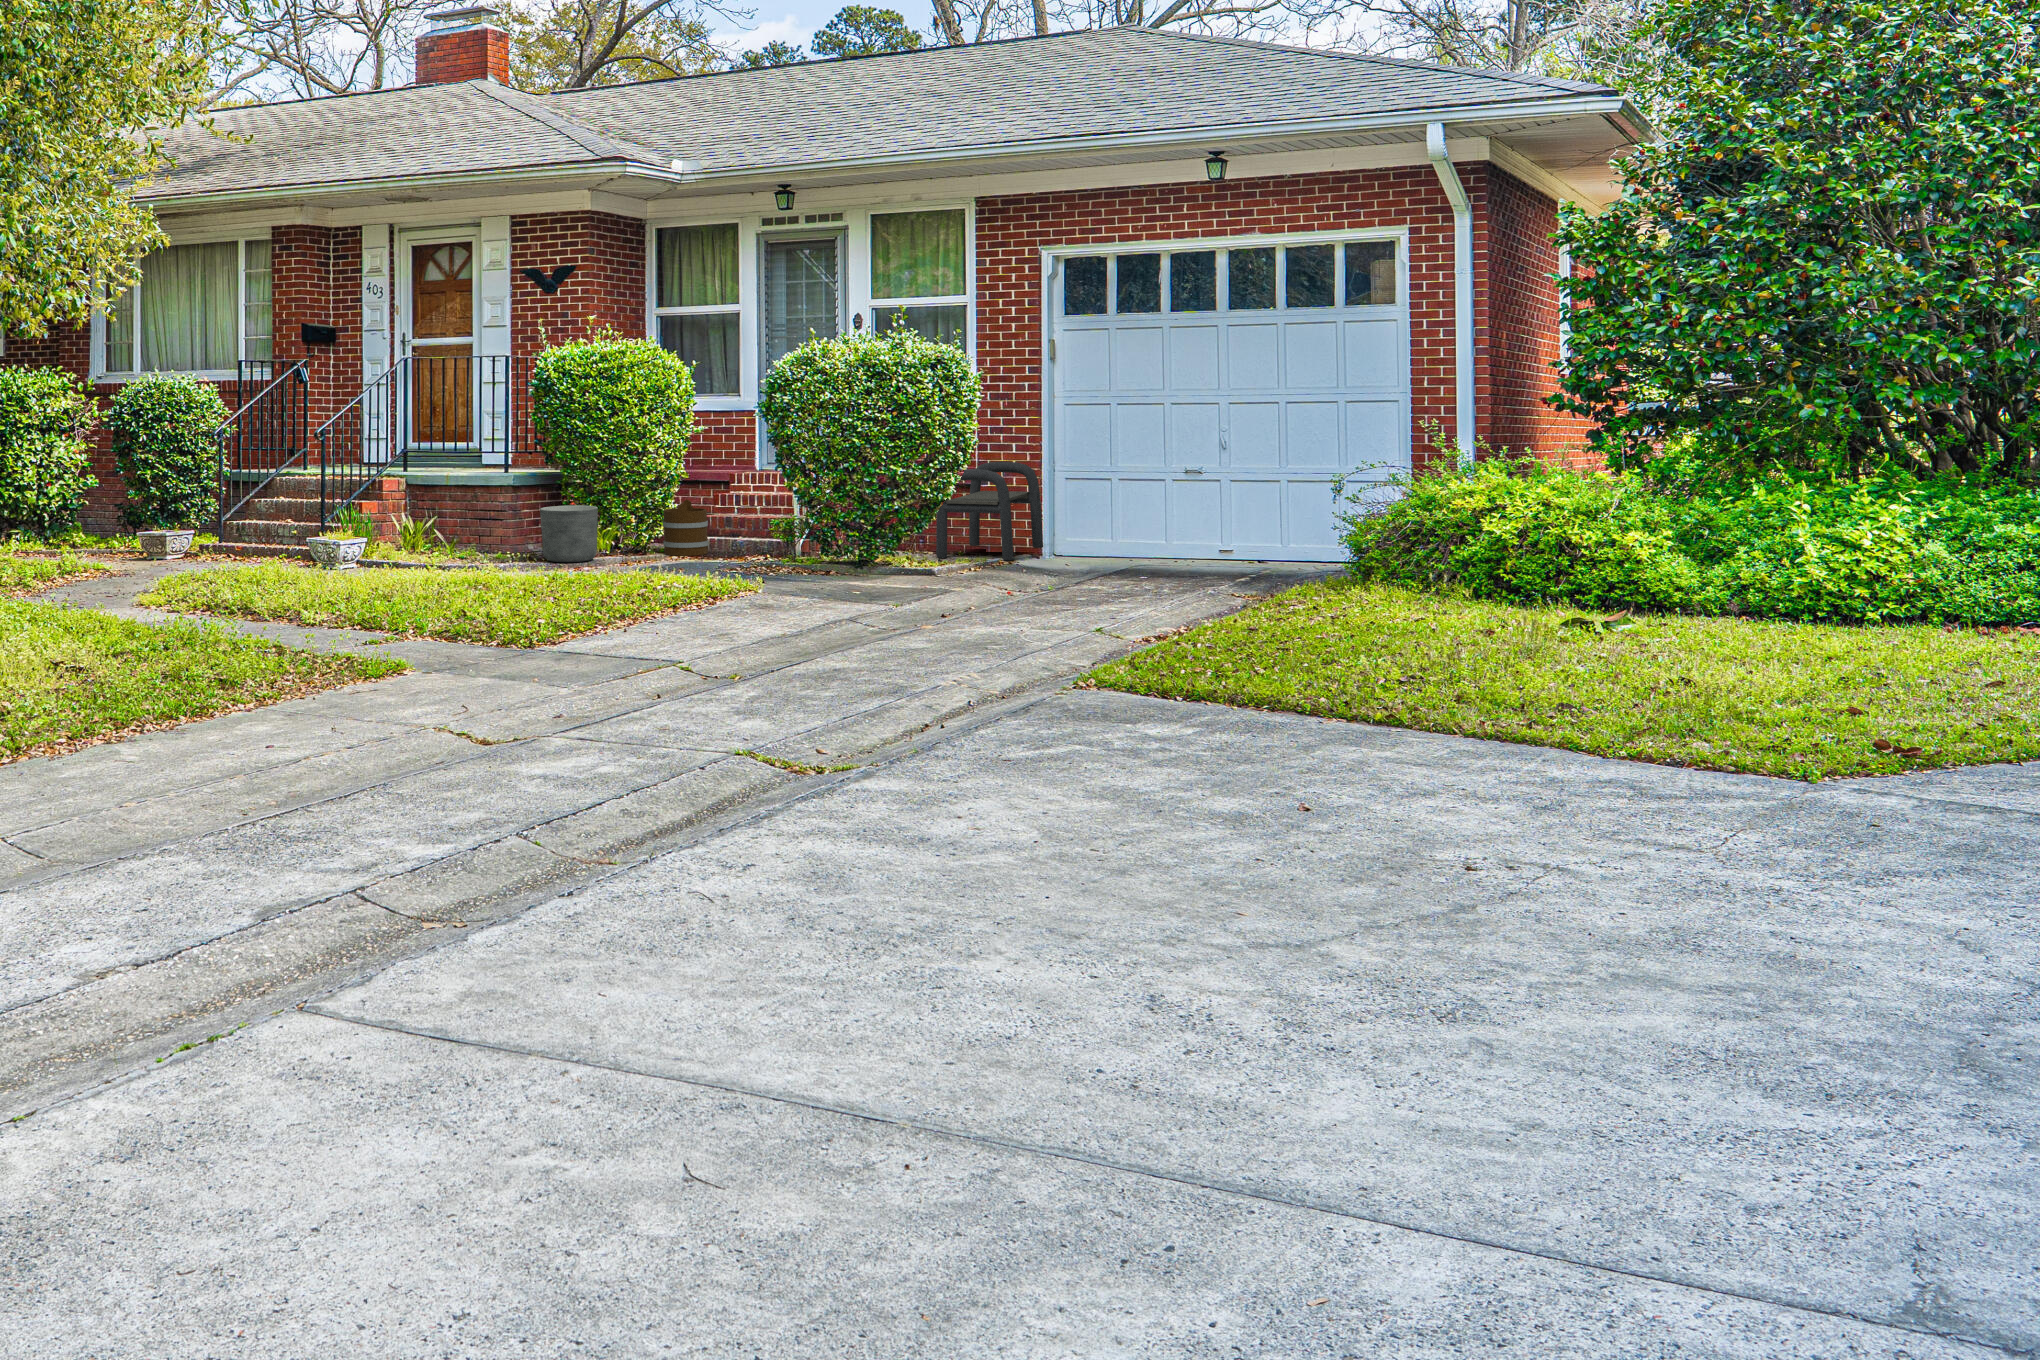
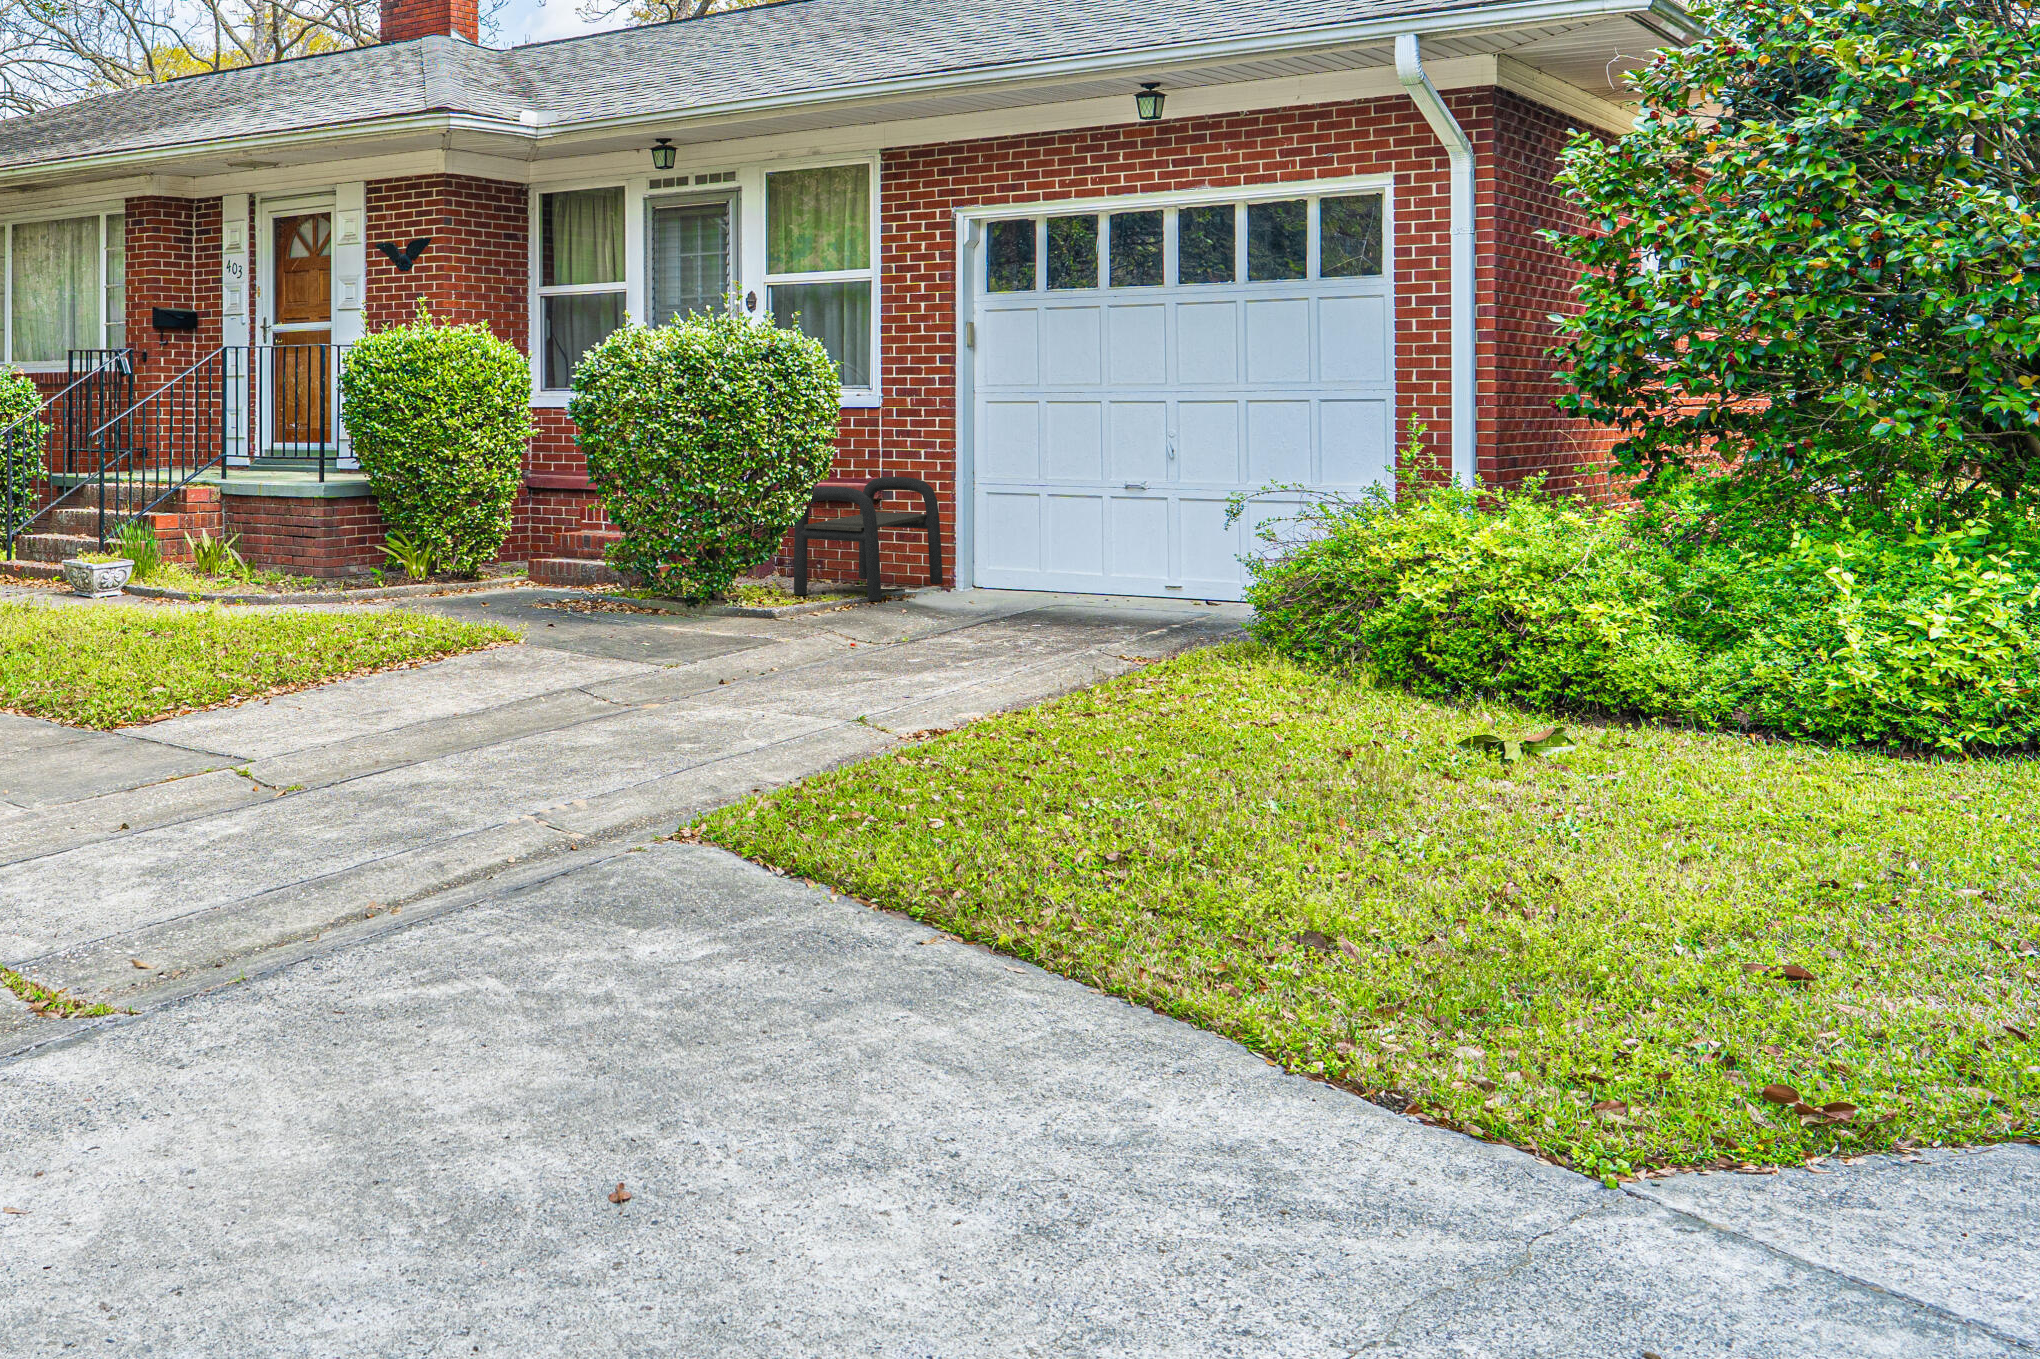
bucket: present [663,500,708,556] -> none [490,516,543,584]
planter: present [540,505,598,562] -> none [337,521,405,589]

